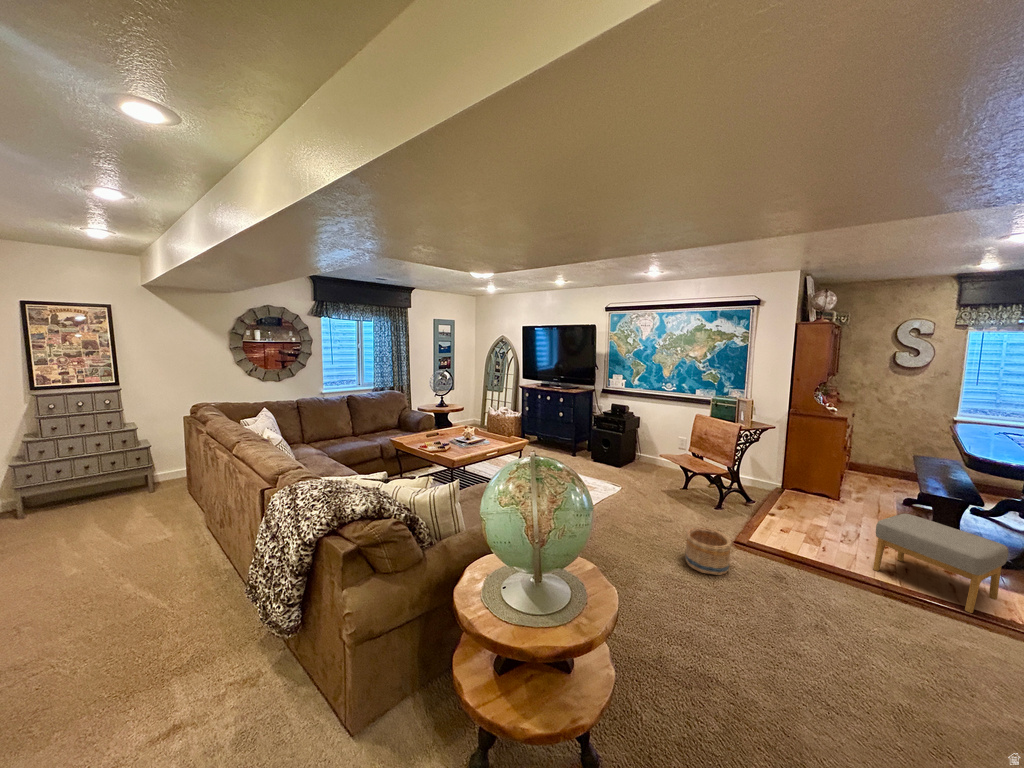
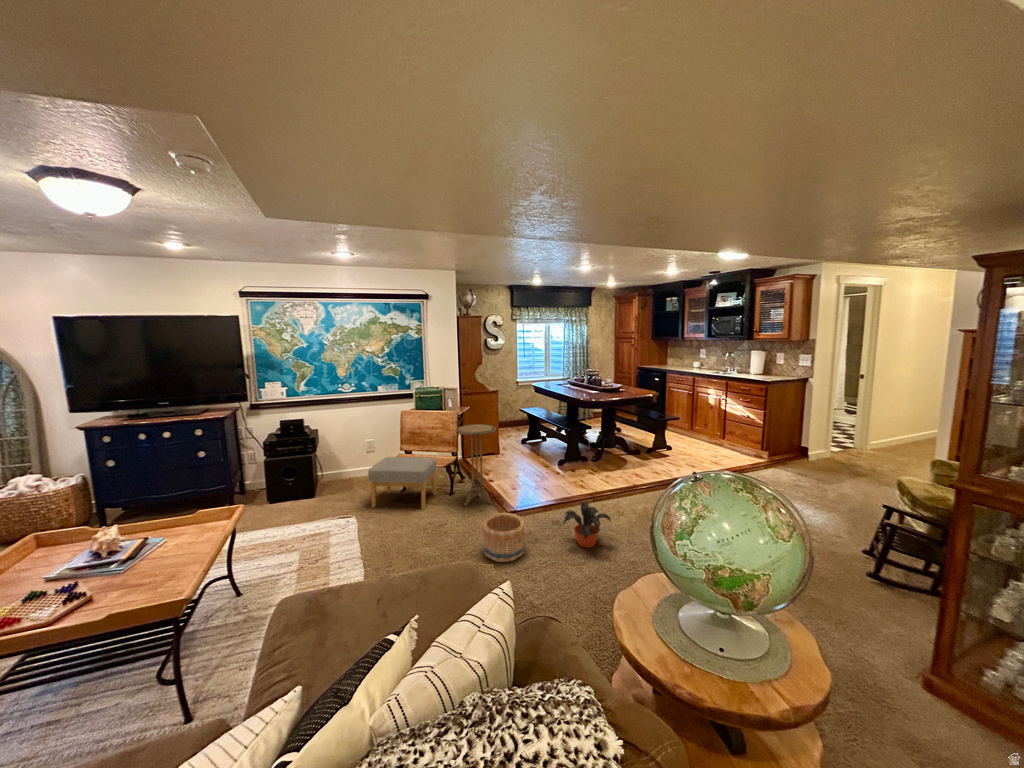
side table: none [719,443,770,533] -> present [455,424,496,507]
footstool: present [873,514,1008,613] -> present [368,457,437,509]
potted plant: none [770,562,838,616] -> present [564,502,611,548]

